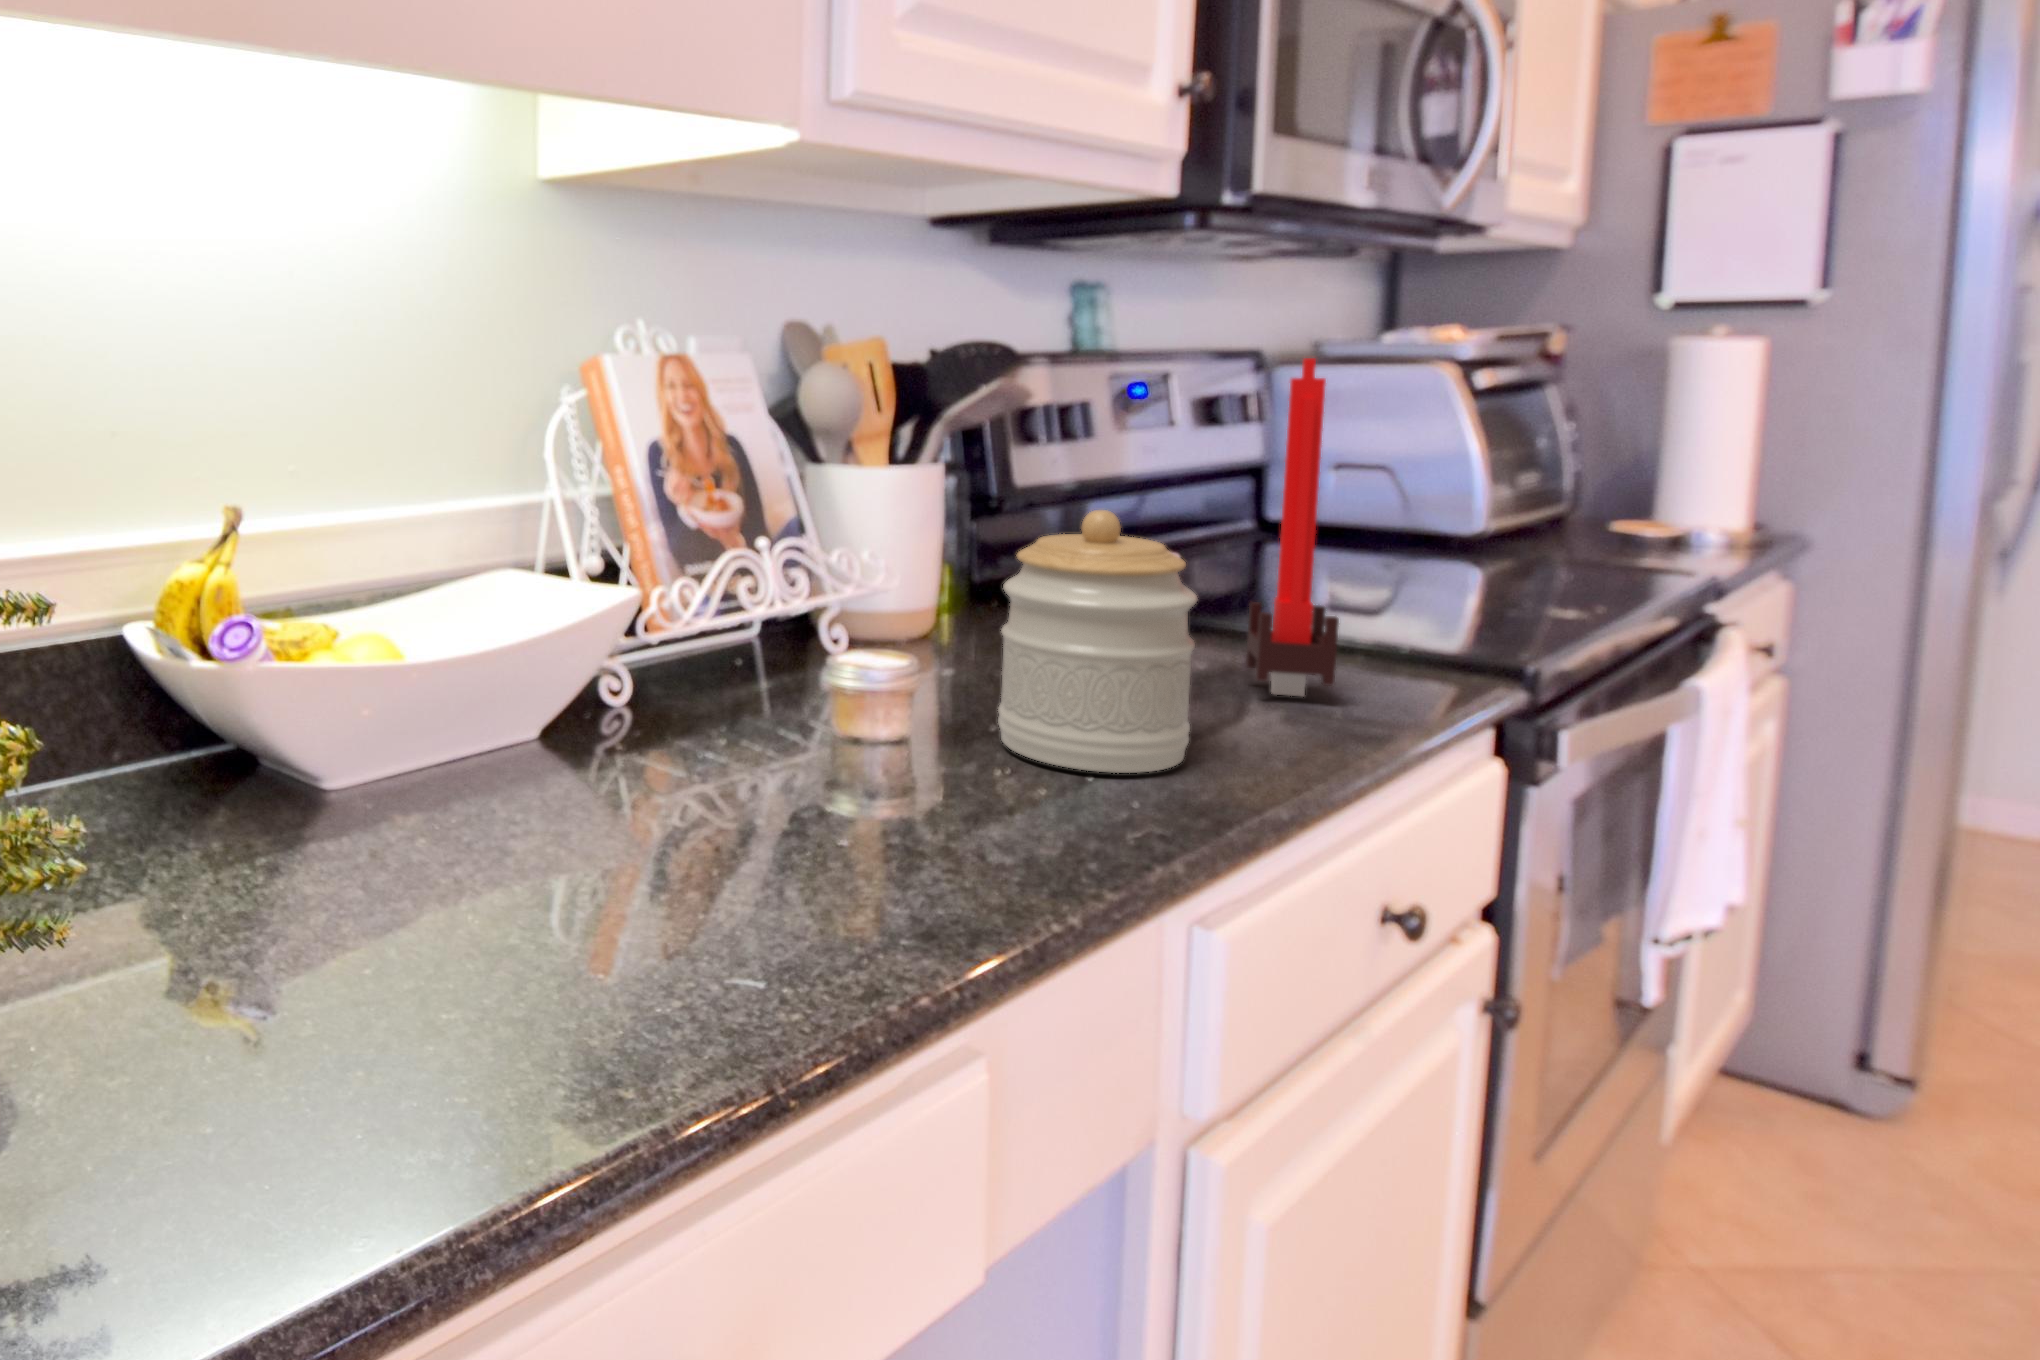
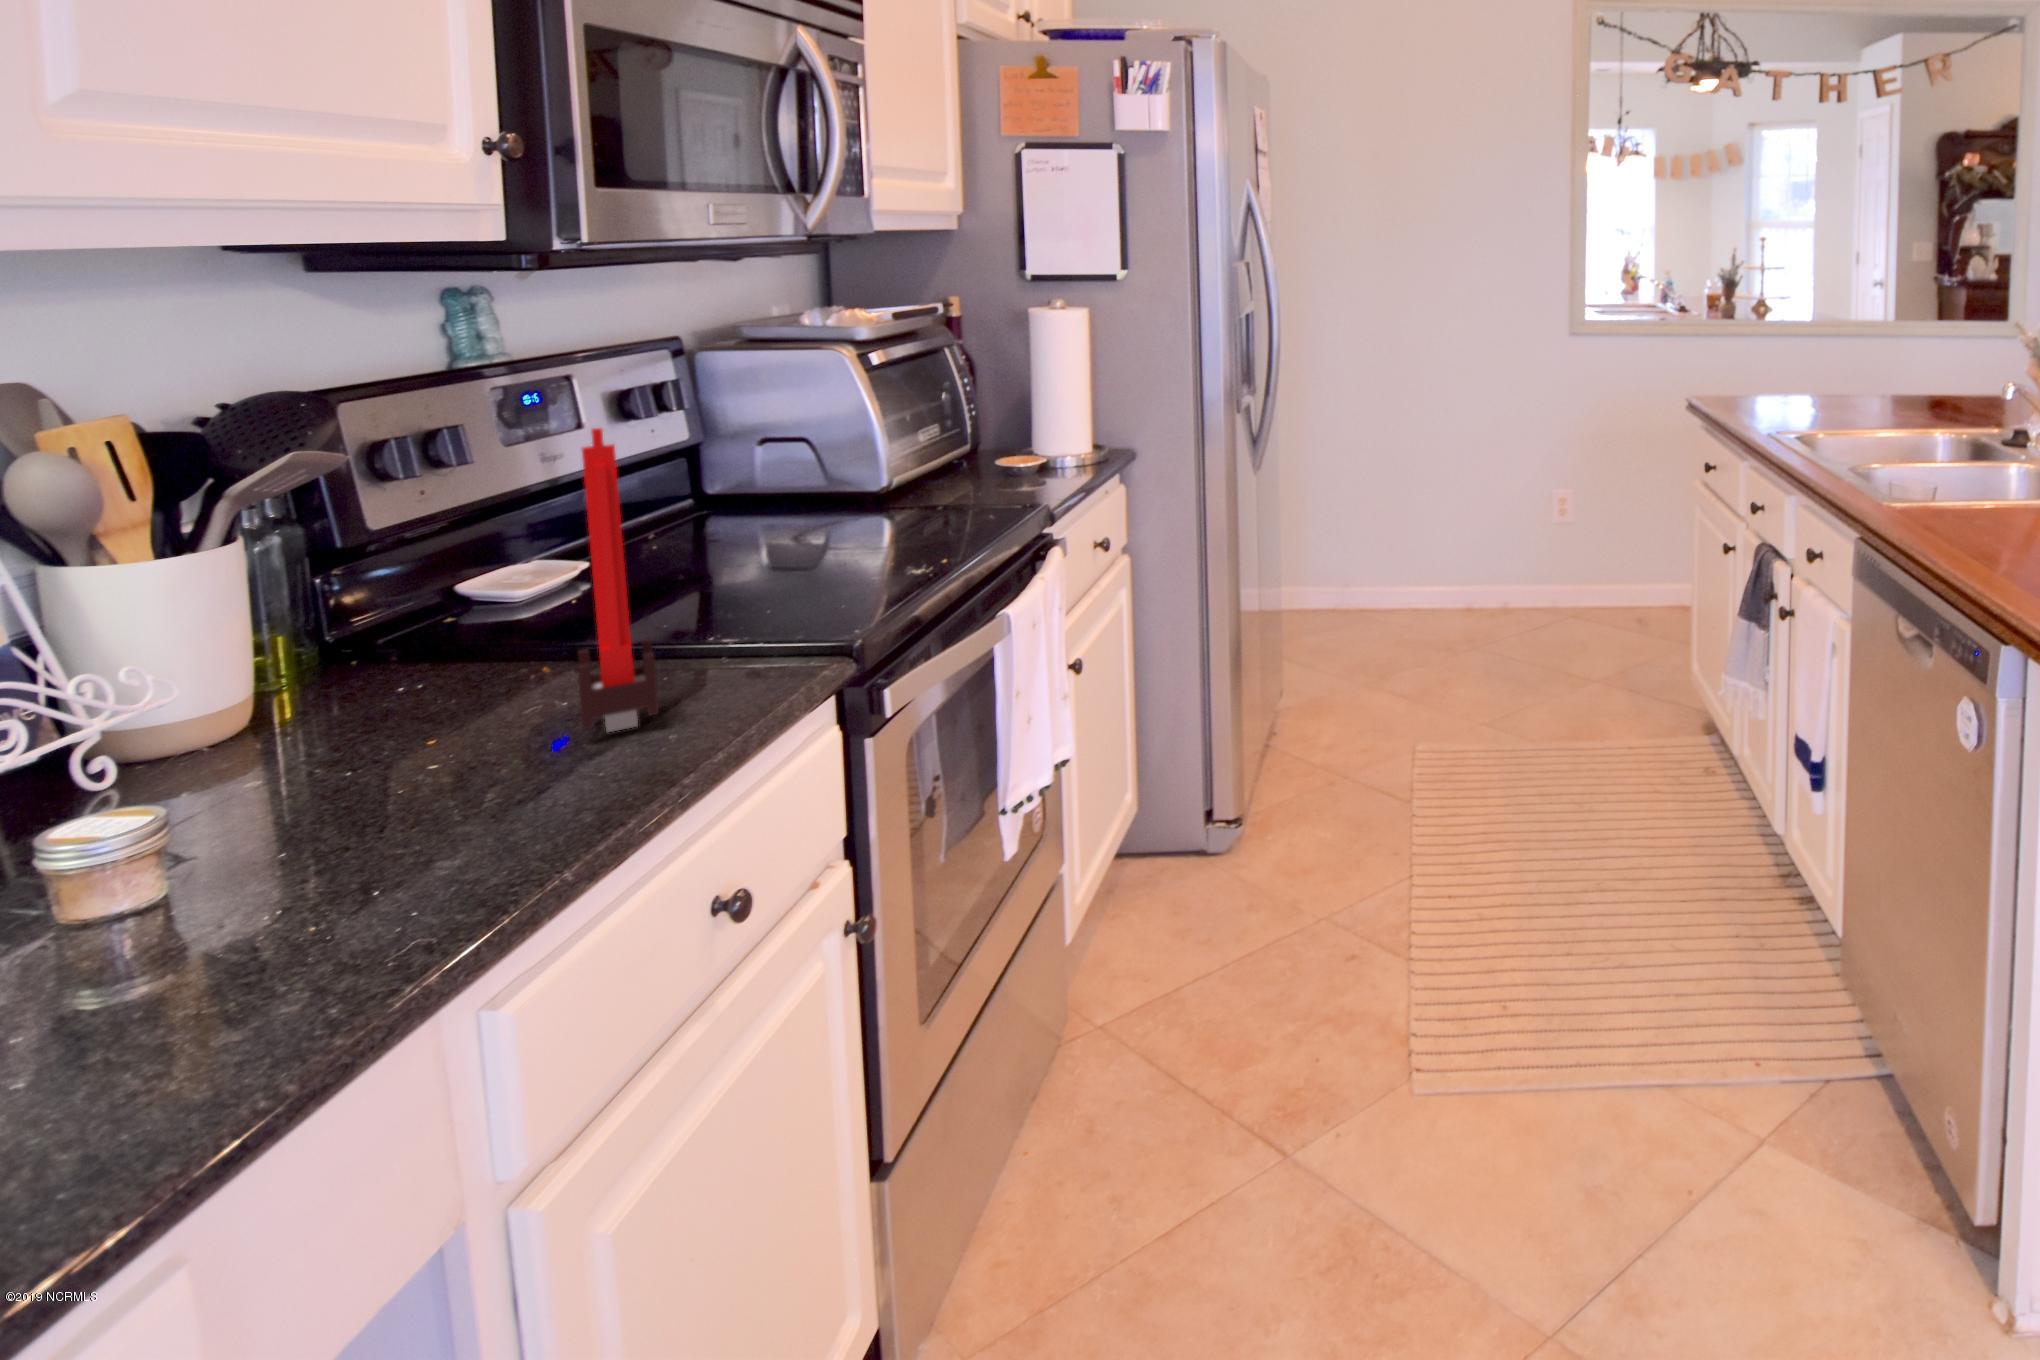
jar: present [998,510,1197,773] -> none [190,644,461,934]

